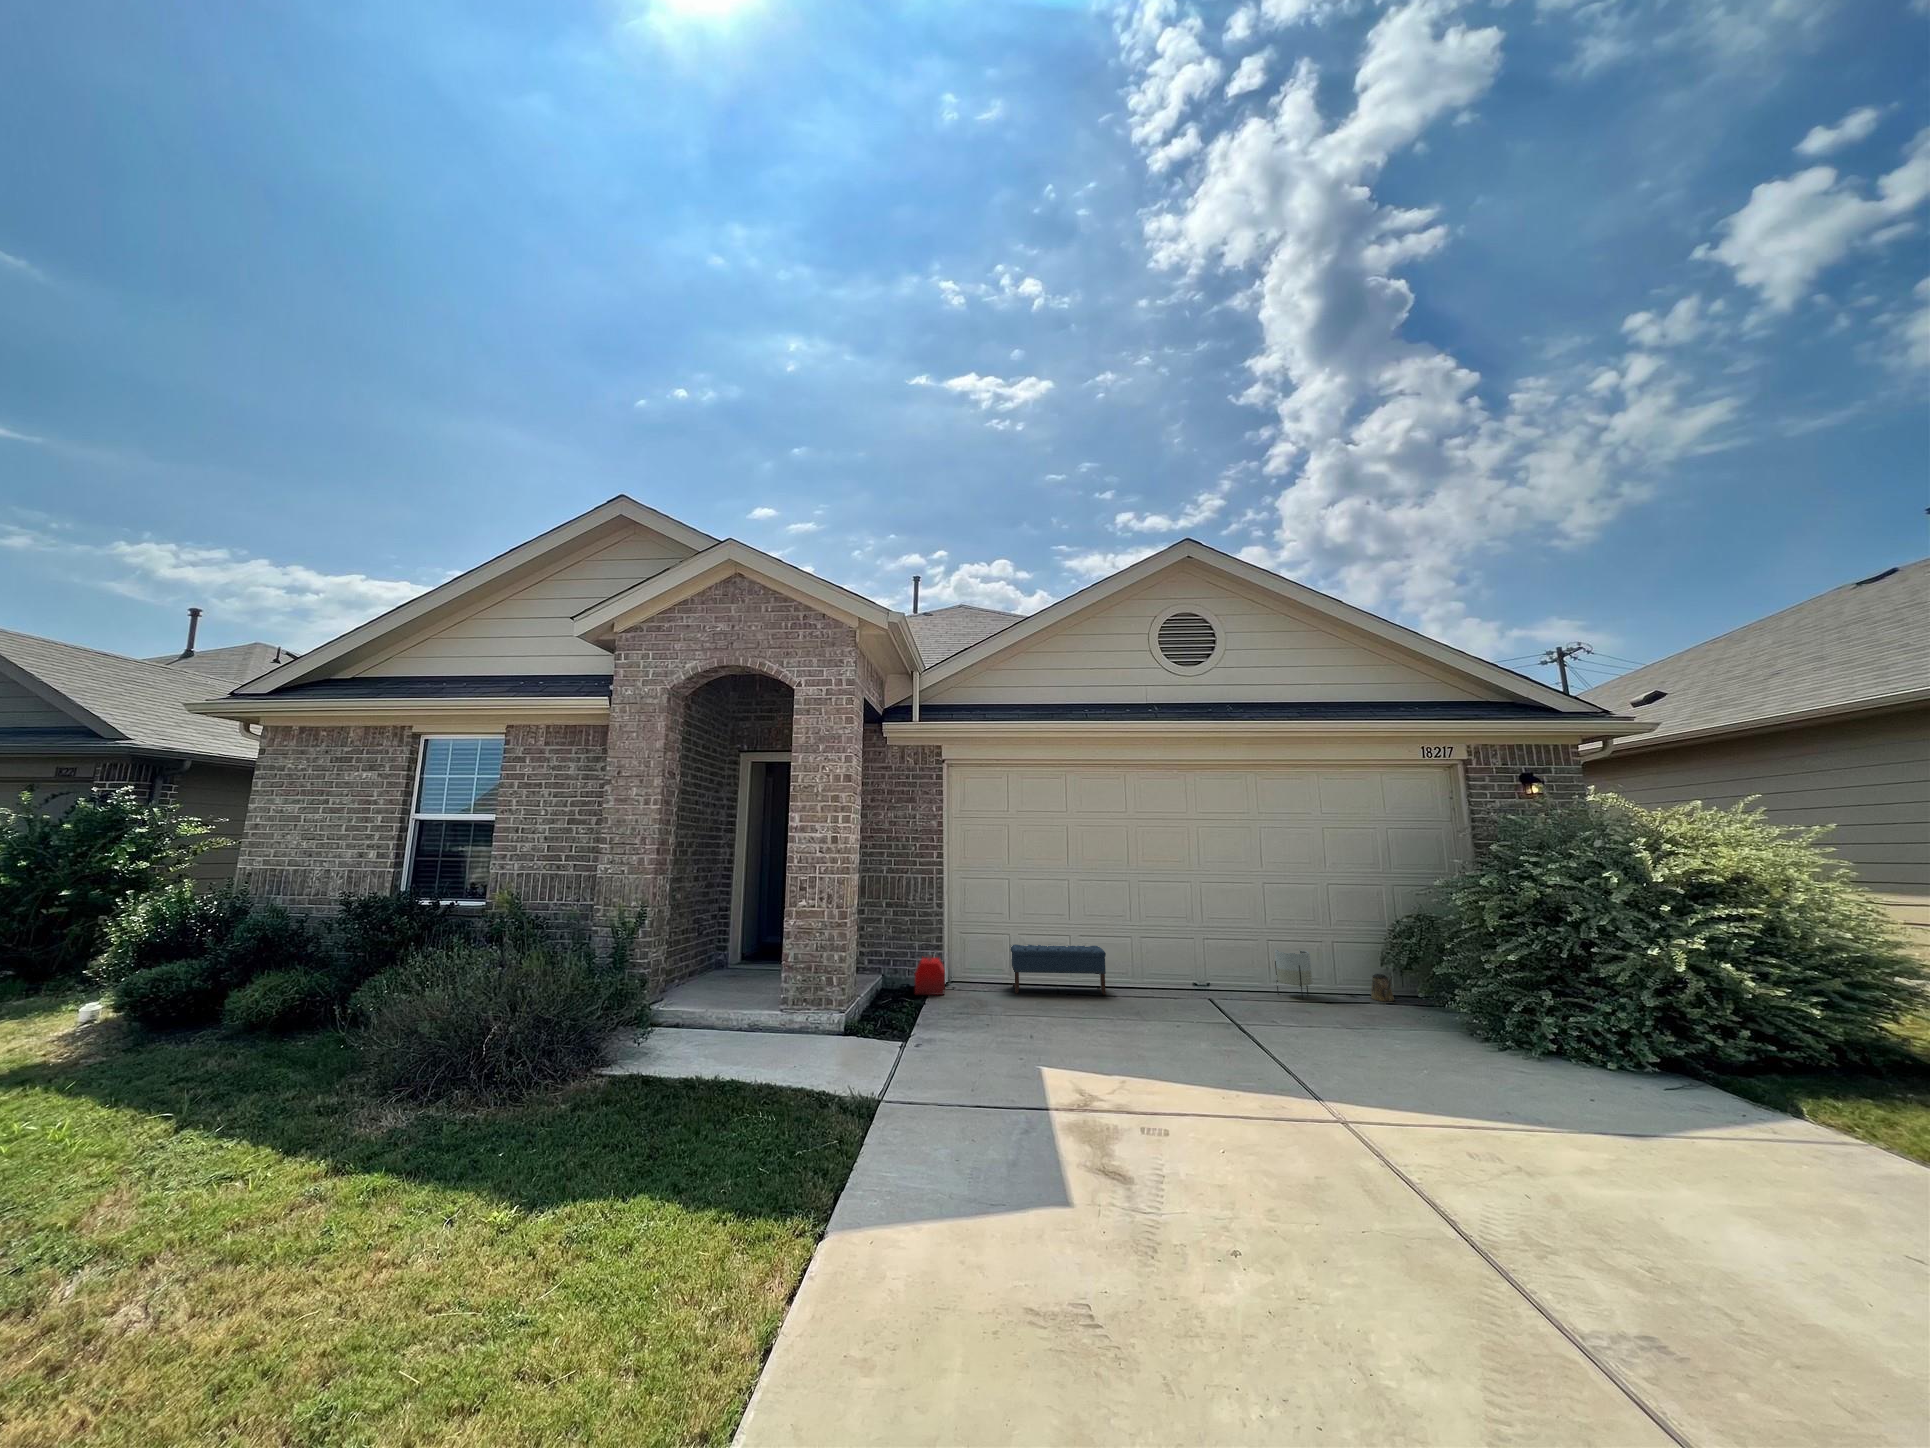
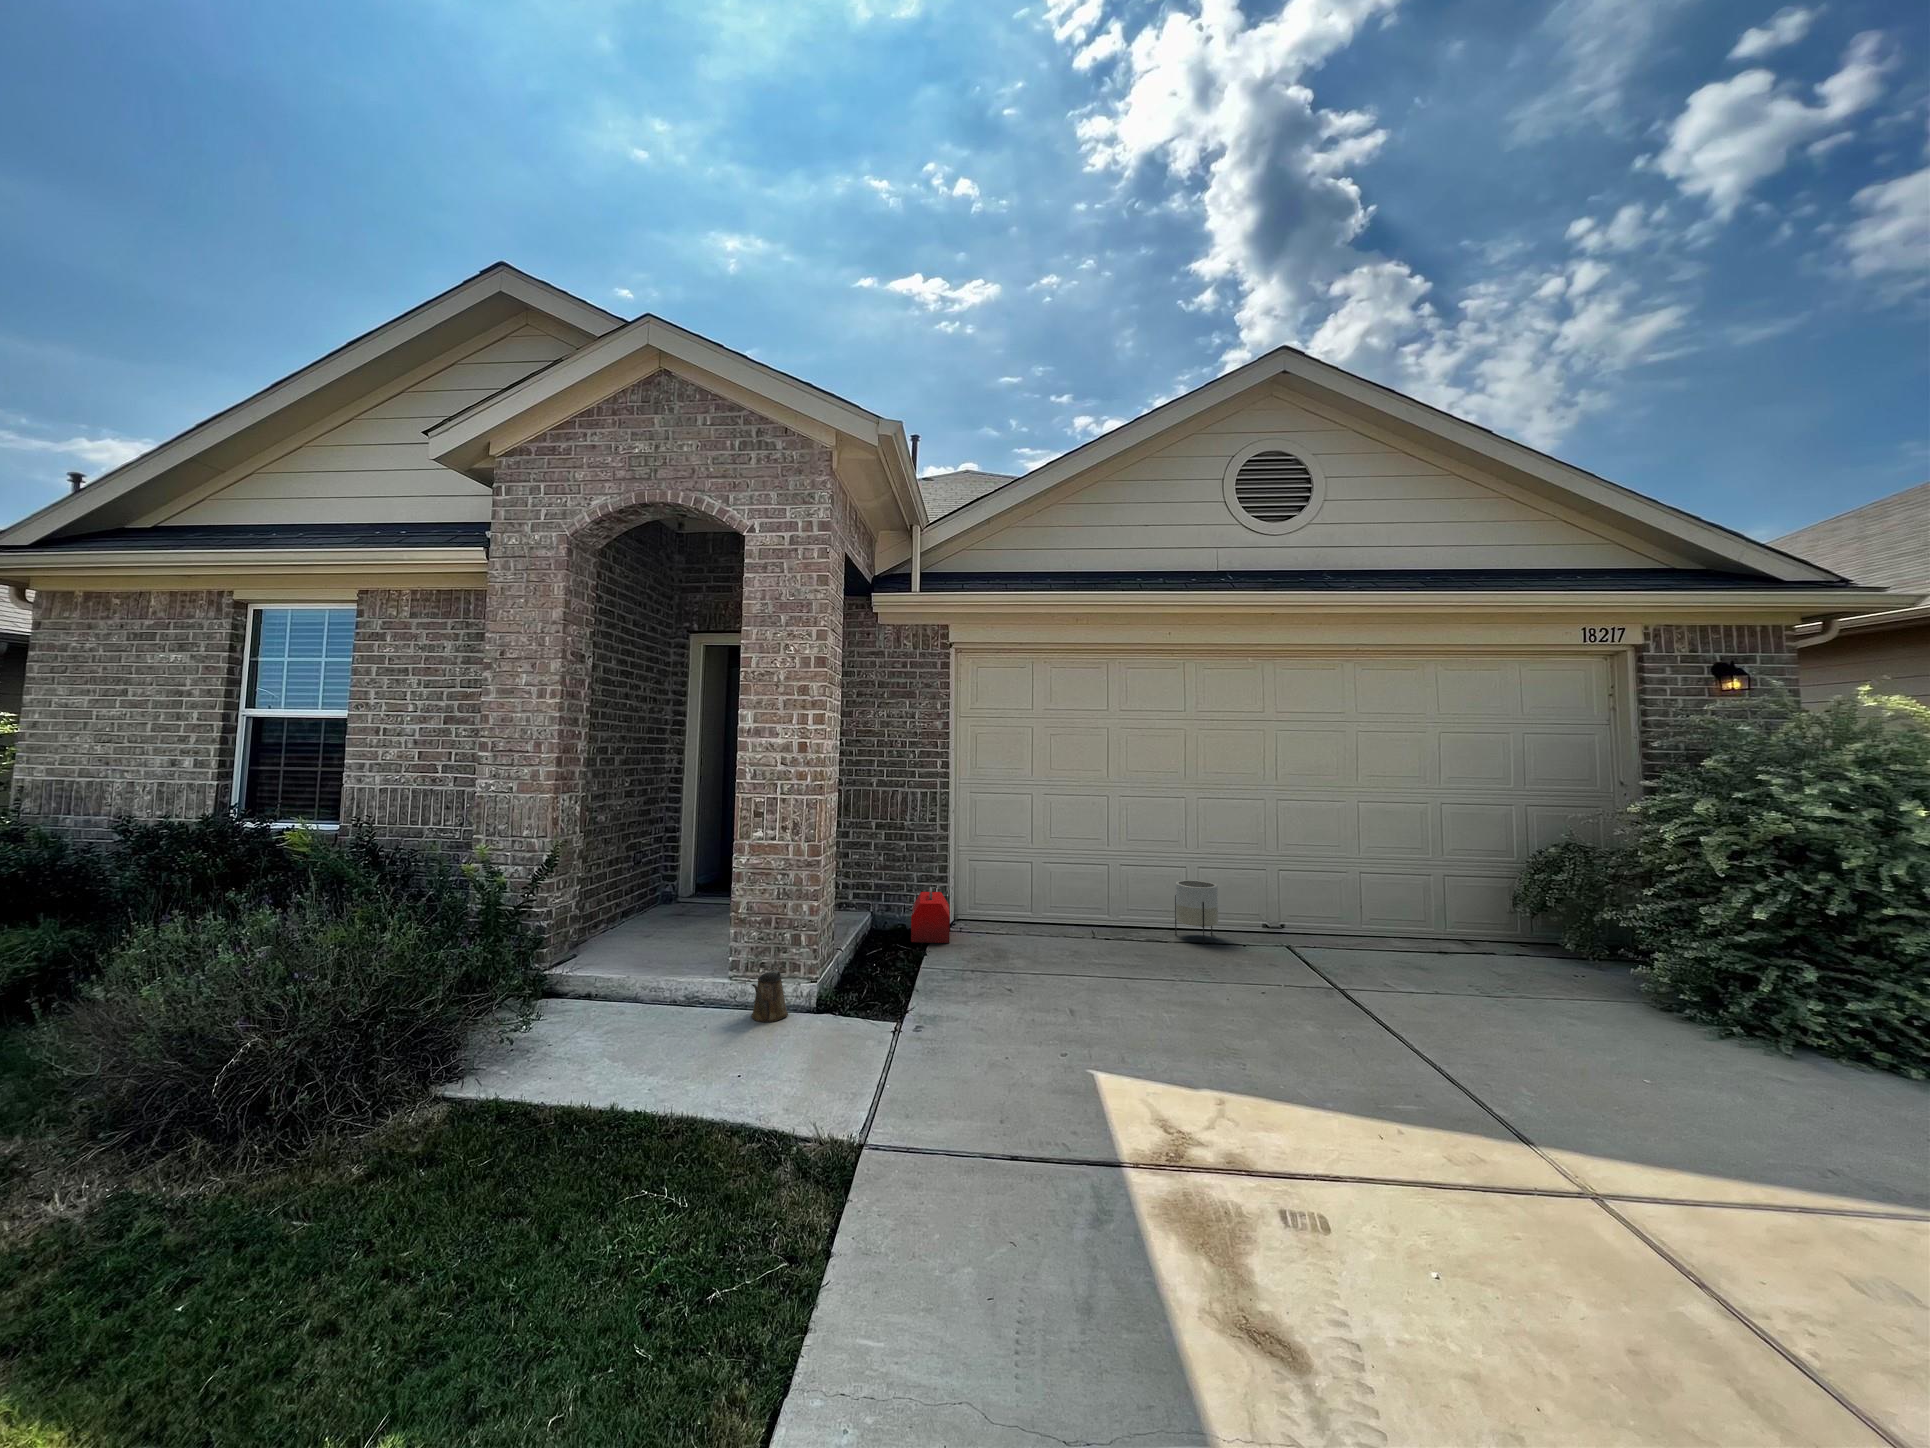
bench: present [1011,945,1106,995] -> none [1033,878,1158,943]
planter: present [1275,950,1313,1000] -> present [1175,880,1218,944]
watering can: present [1371,974,1395,1001] -> present [751,971,788,1022]

